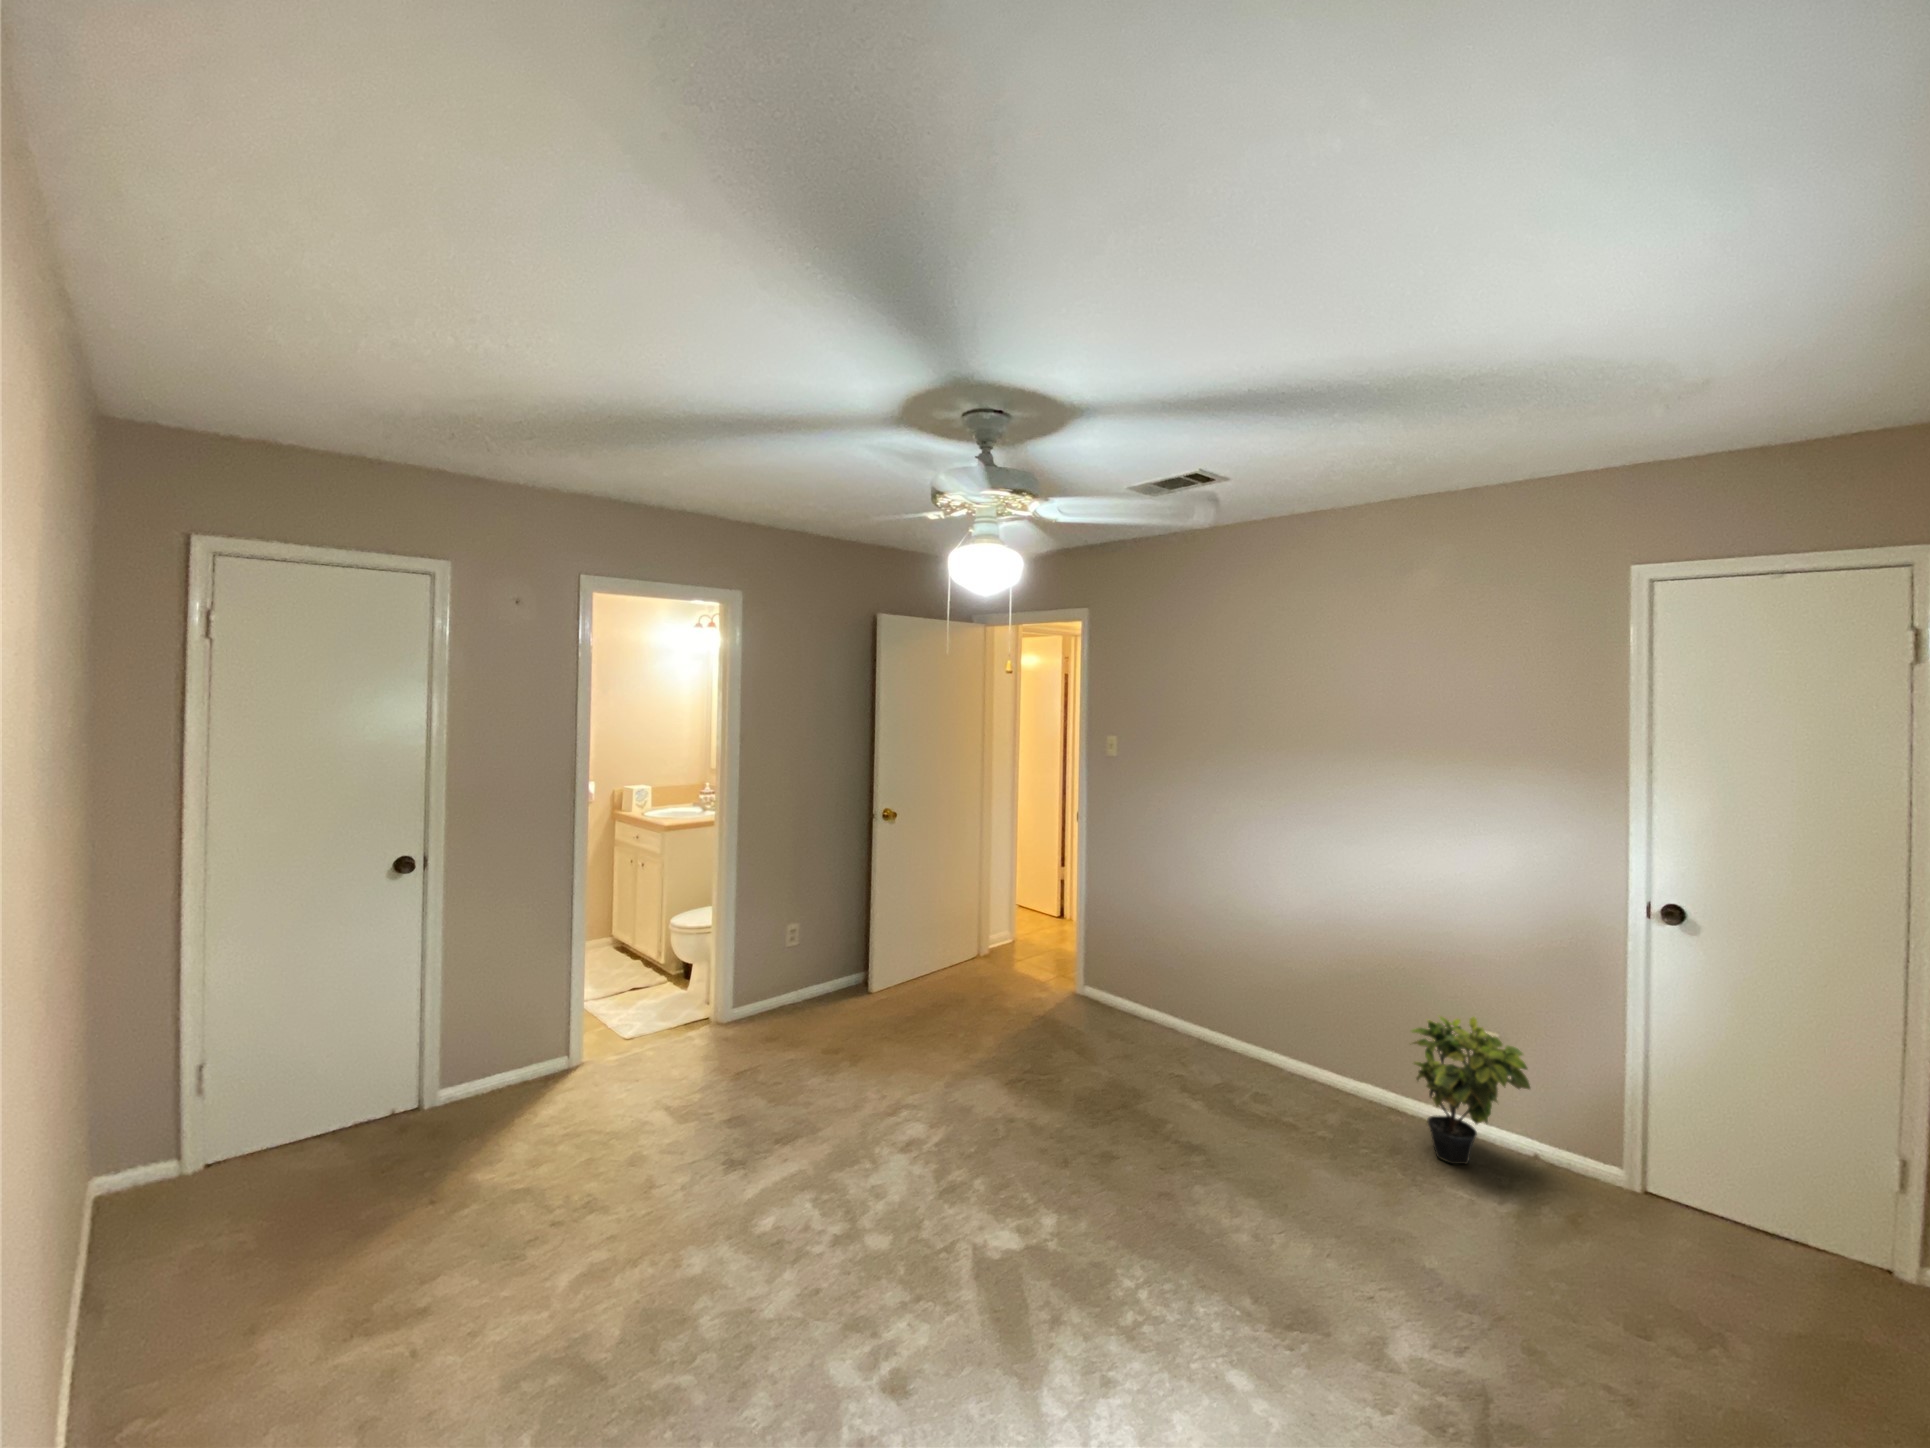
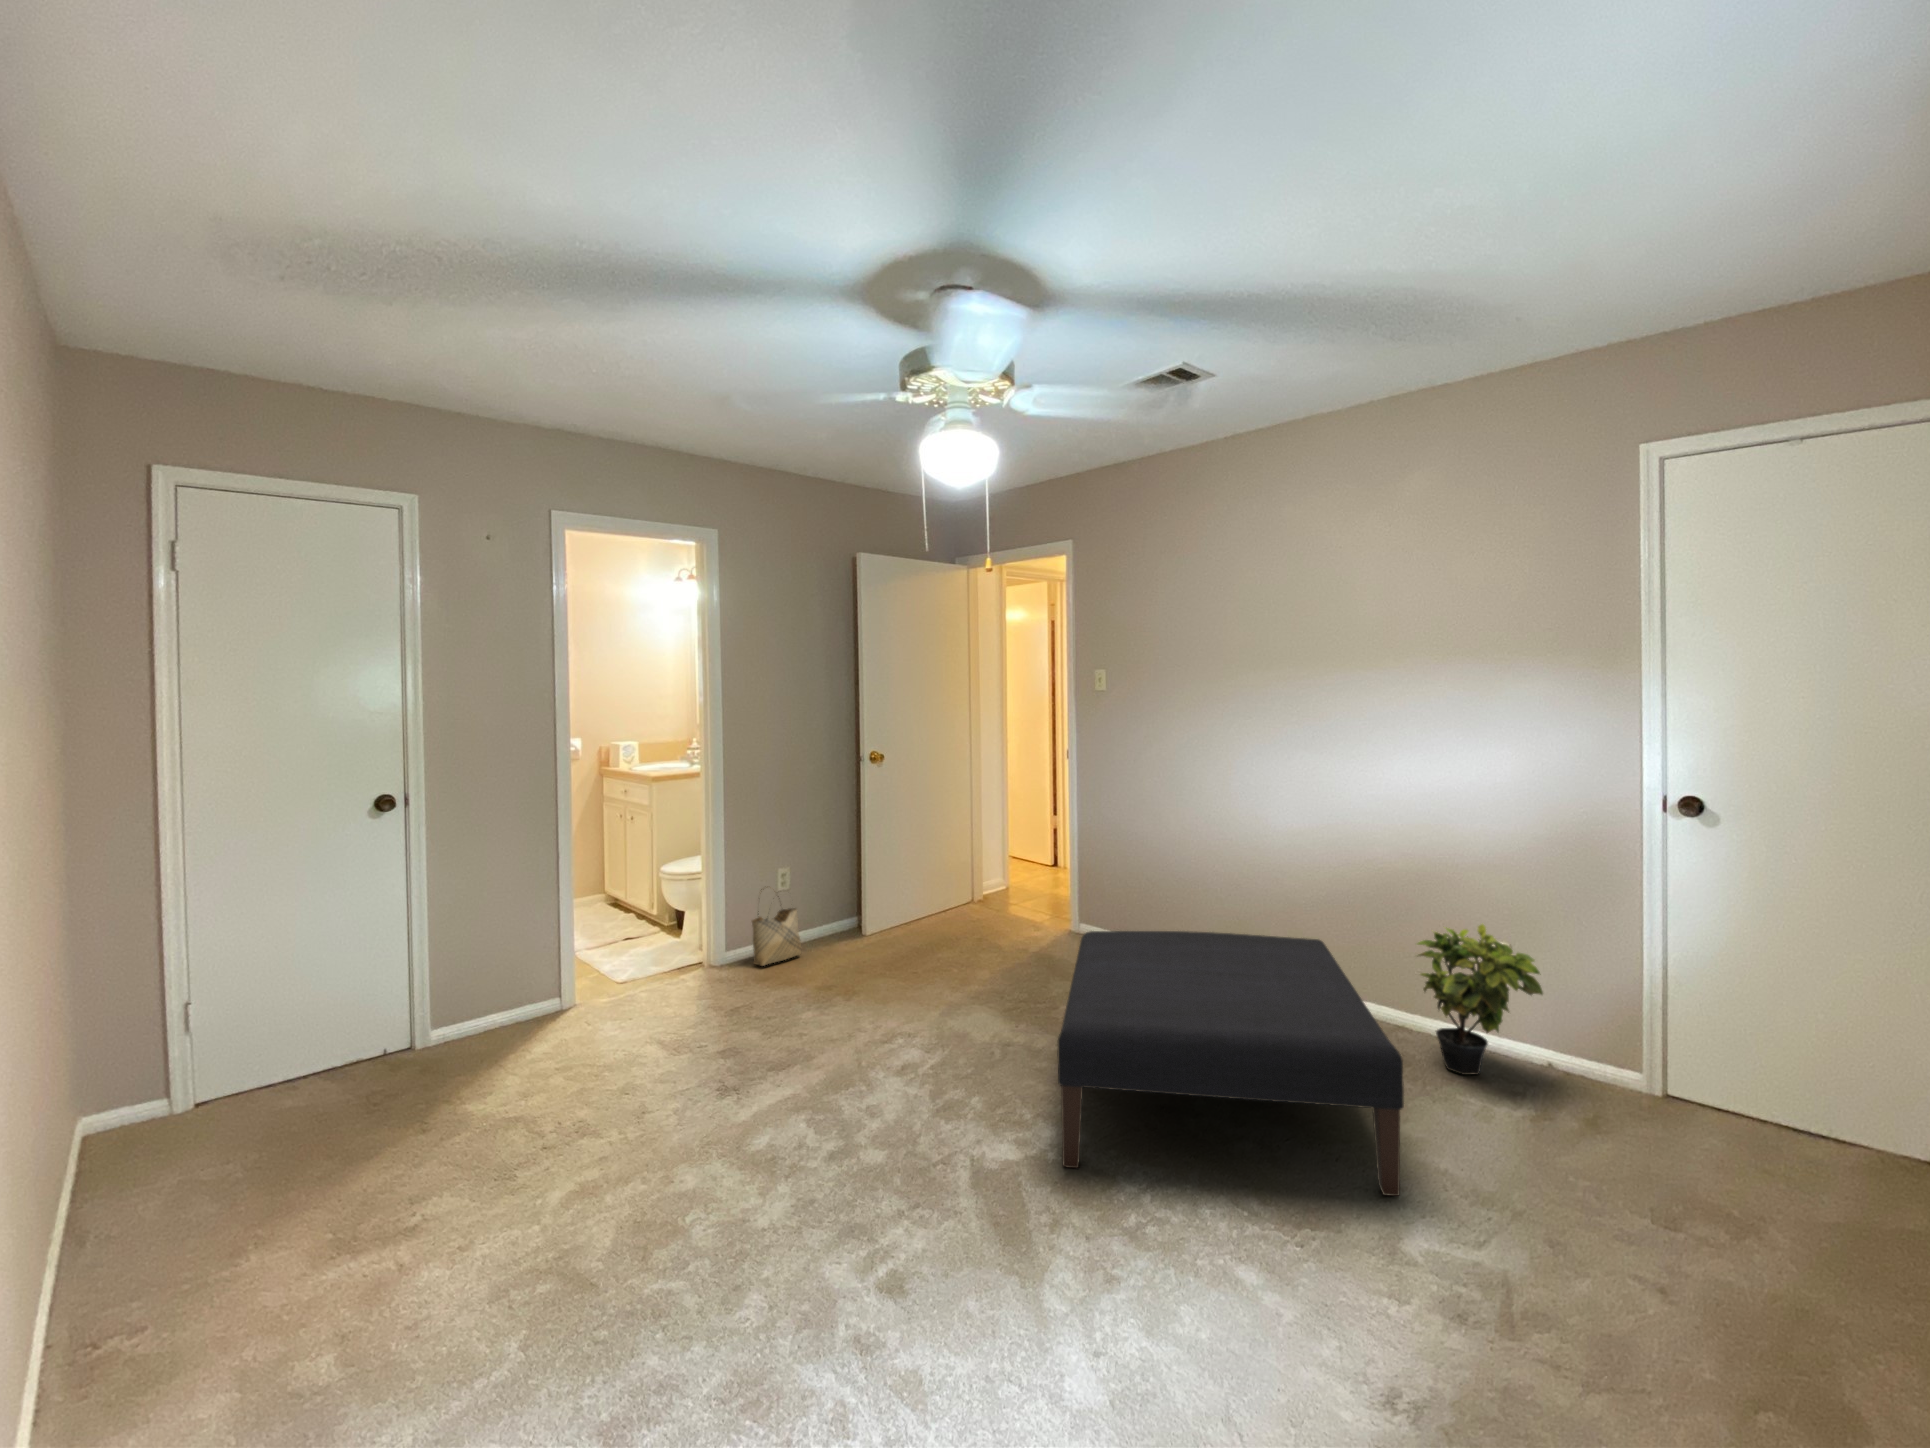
woven basket: none [761,943,809,1024] -> present [752,889,801,966]
ottoman: none [1061,1008,1392,1298] -> present [1058,931,1404,1196]

